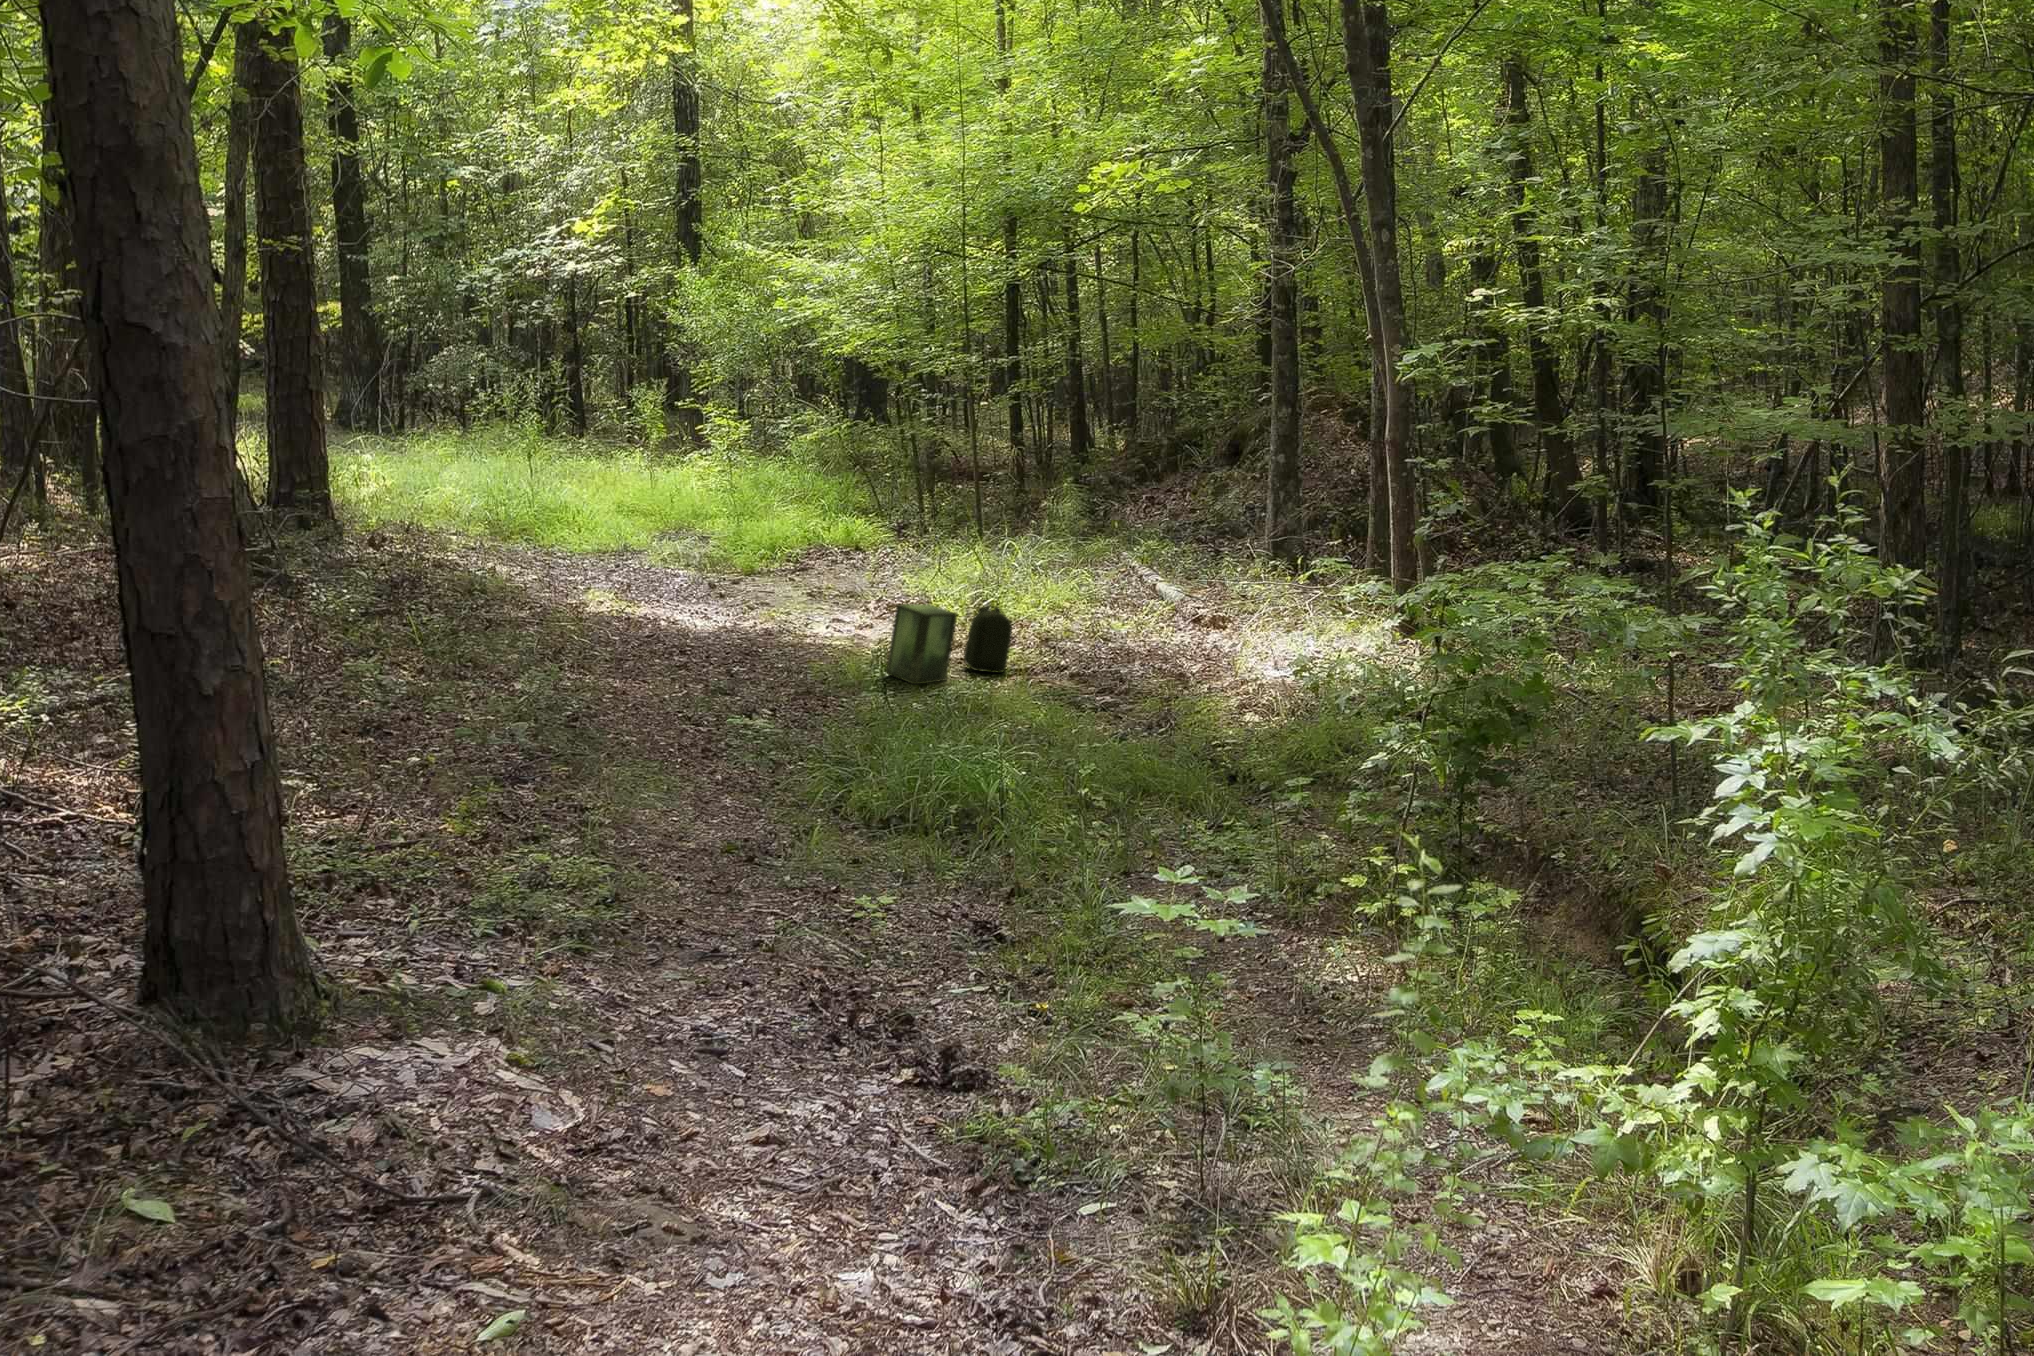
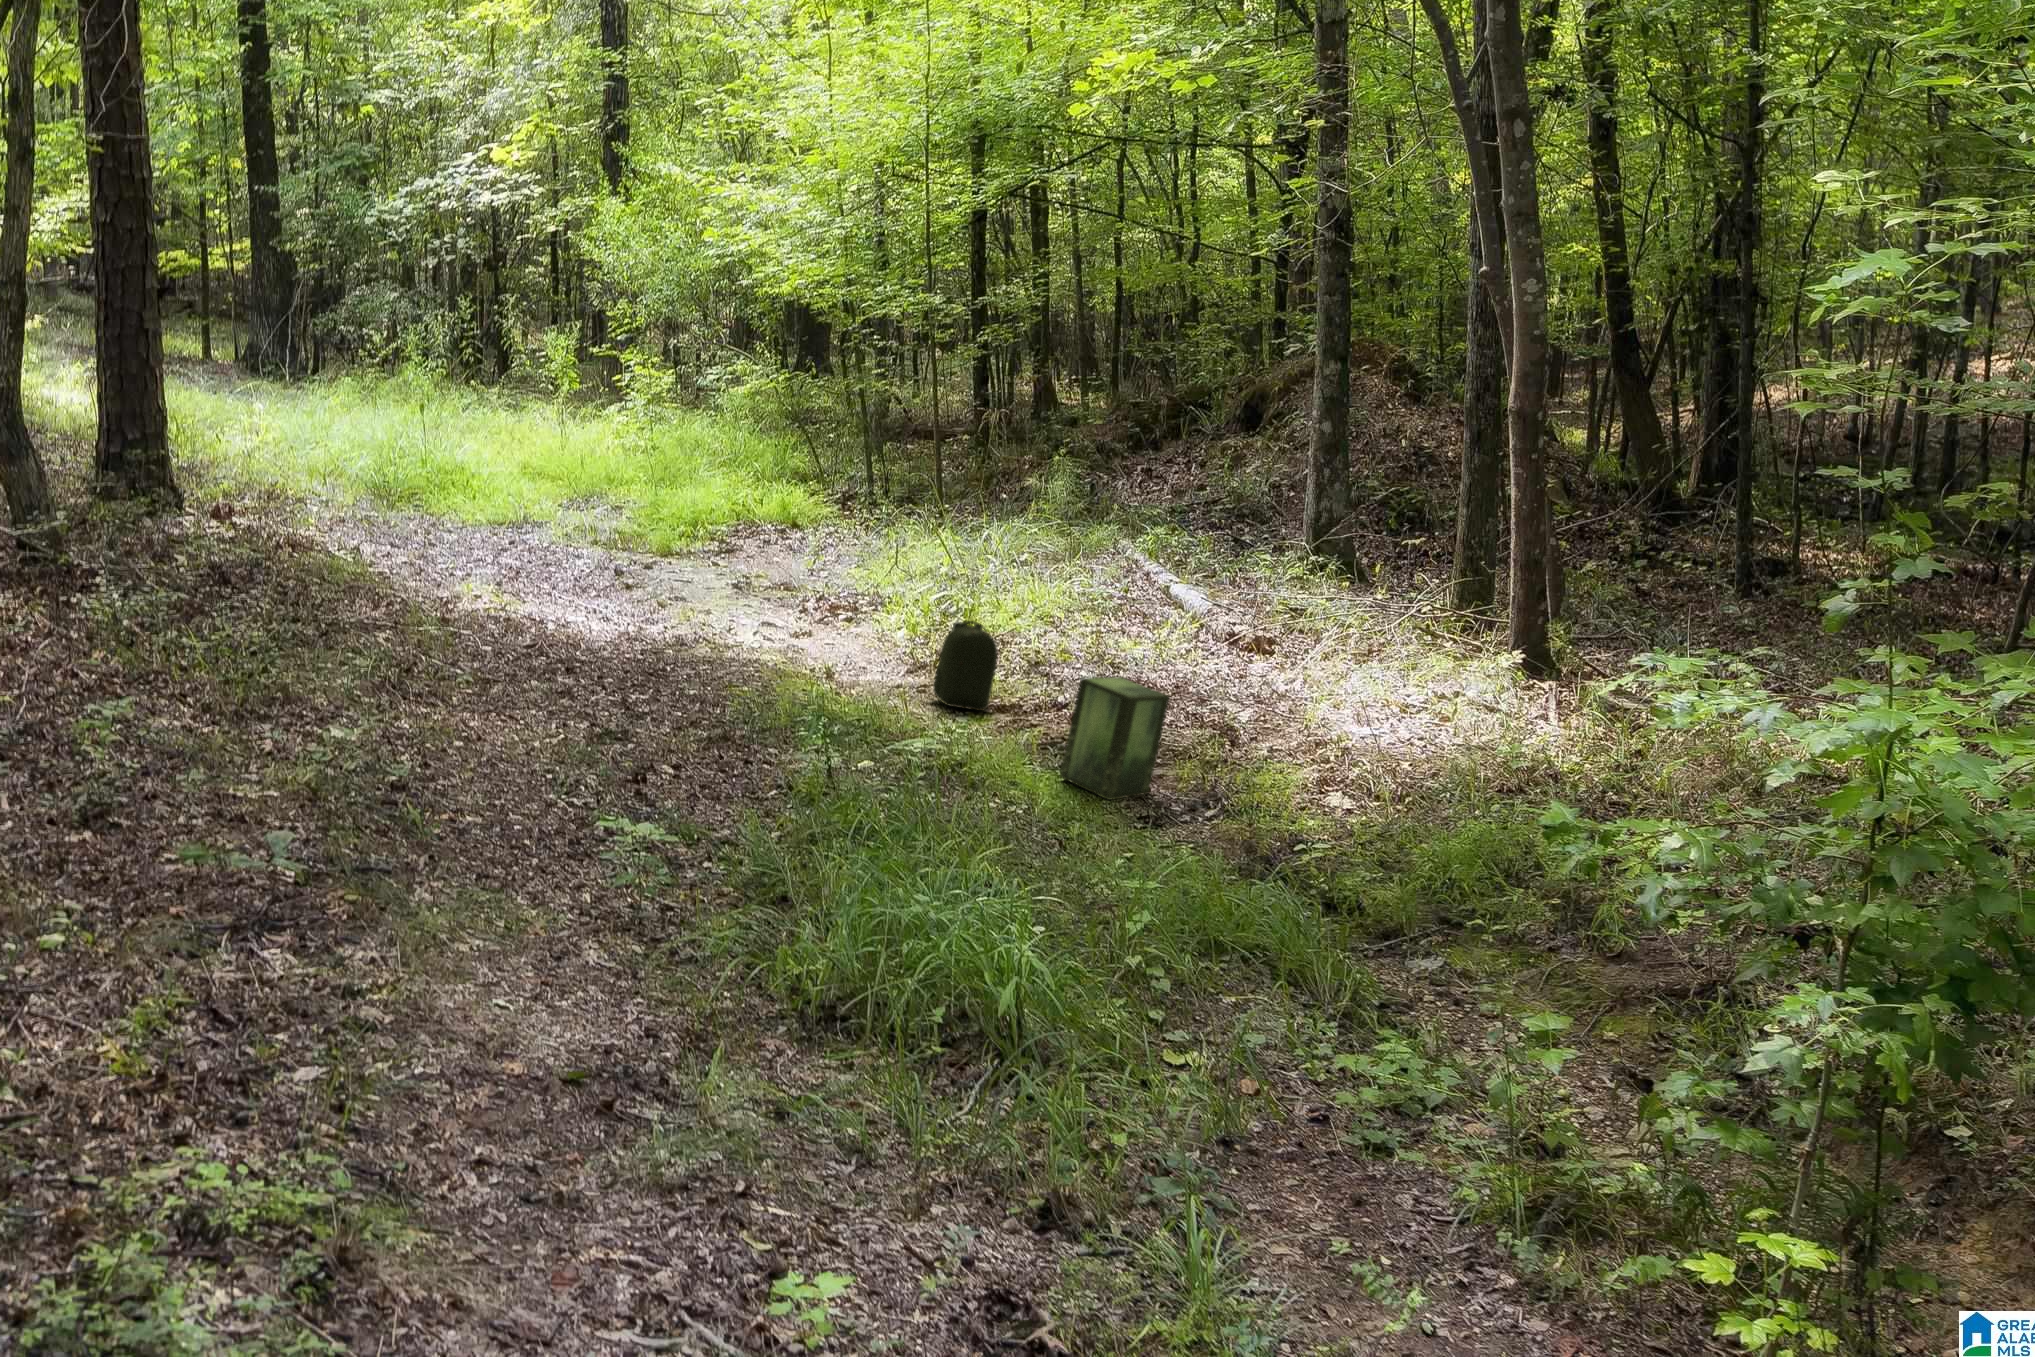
storage box: present [885,604,957,684] -> present [1060,677,1170,800]

